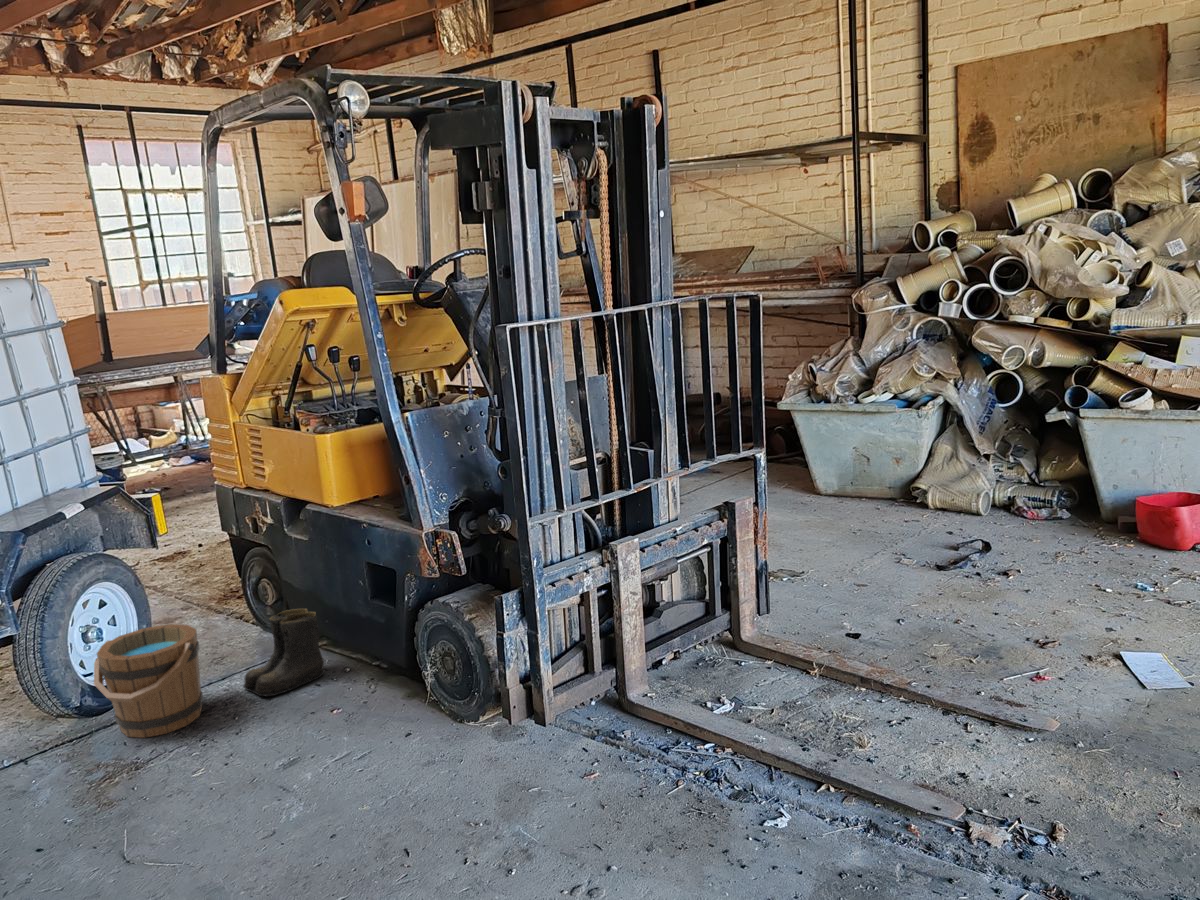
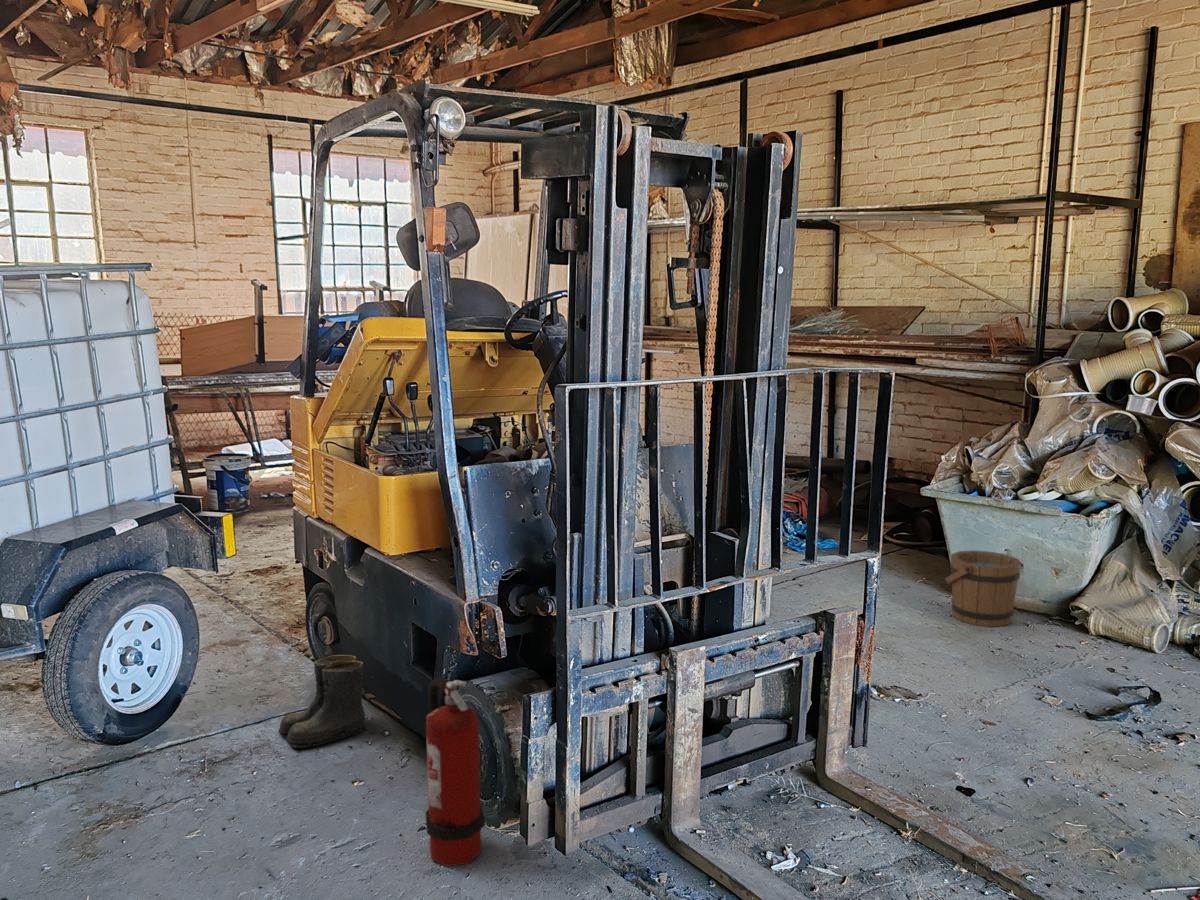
fire extinguisher: none [404,592,469,755] -> present [426,677,484,866]
bucket: present [94,624,203,738] -> present [945,550,1021,627]

